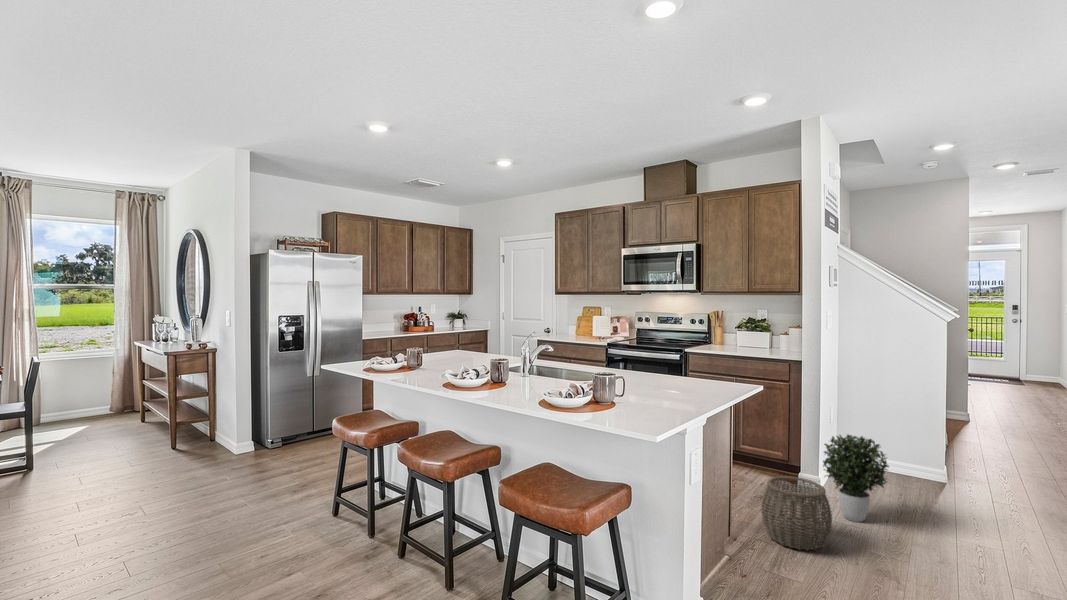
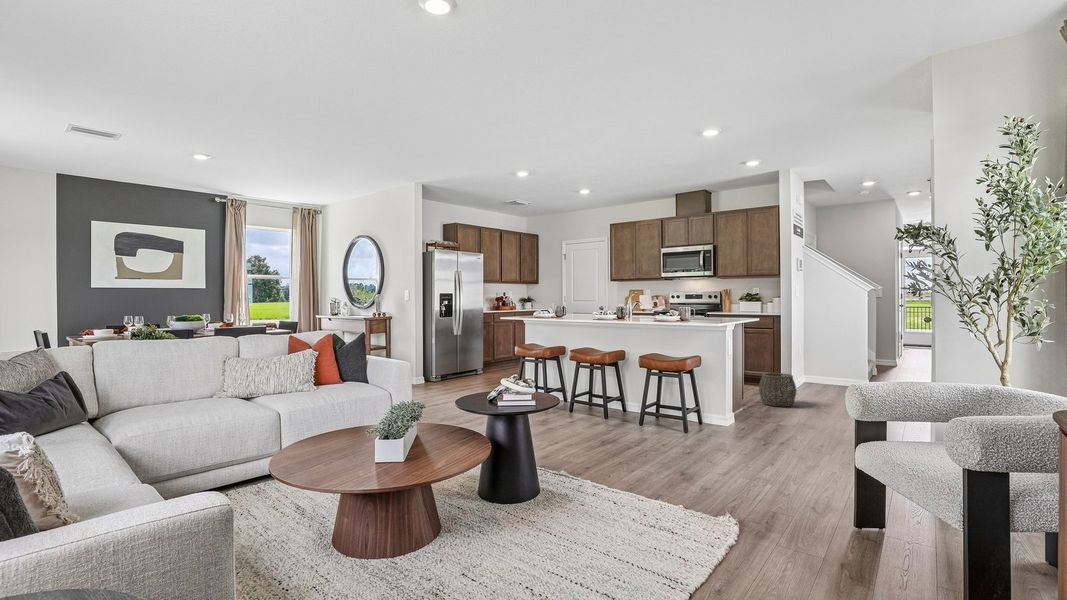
potted plant: present [823,435,889,522] -> none [793,351,829,400]

